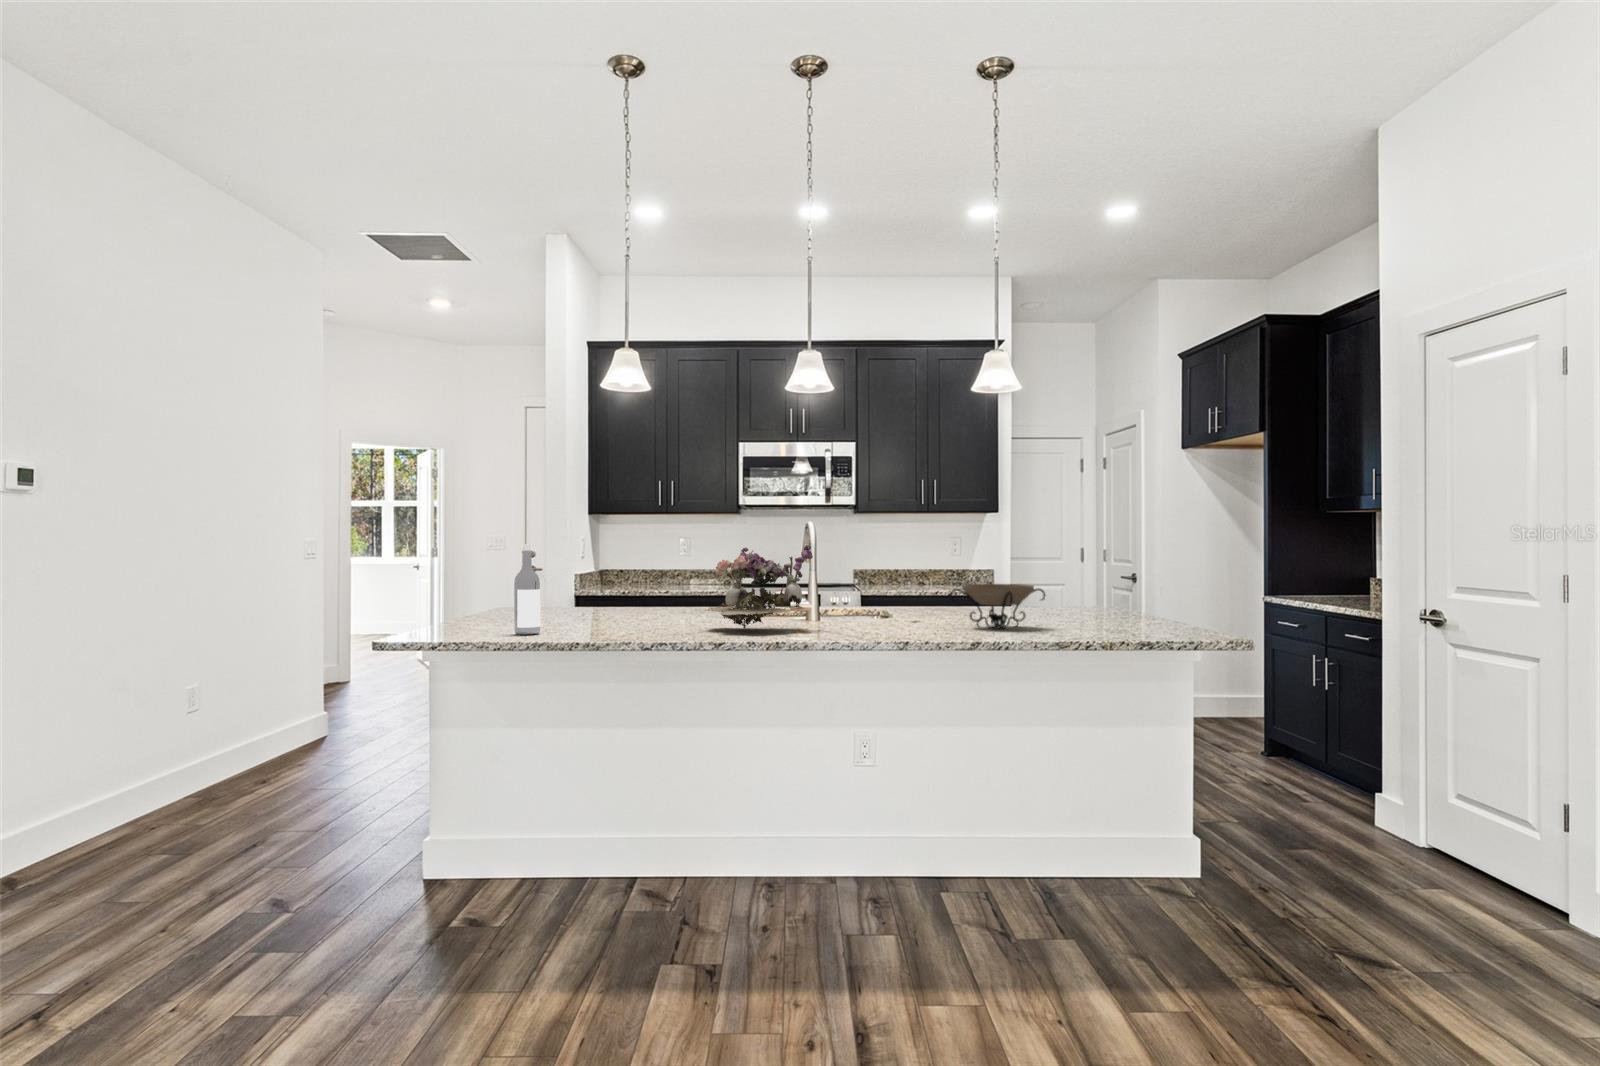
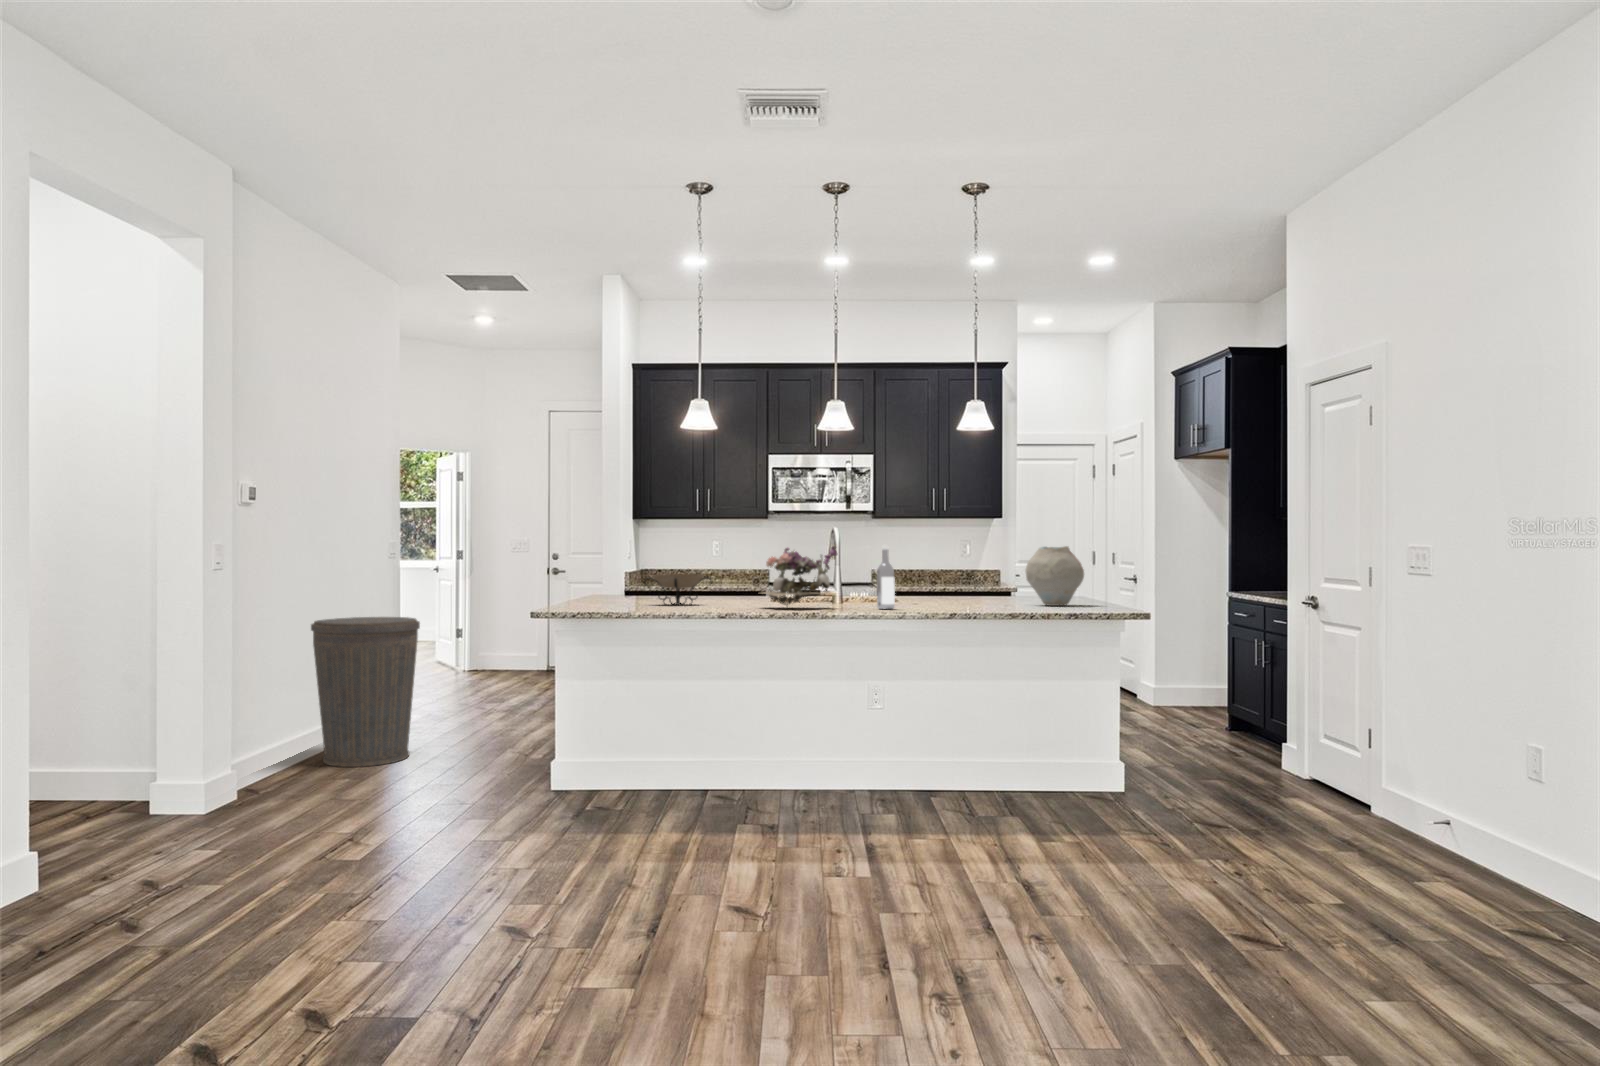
wine bottle: present [514,544,541,635] -> present [877,545,895,609]
vase: none [1057,545,1136,623] -> present [1025,546,1084,606]
decorative bowl: present [949,584,1045,629] -> present [645,574,712,605]
trash can: none [144,632,295,830] -> present [311,617,420,767]

